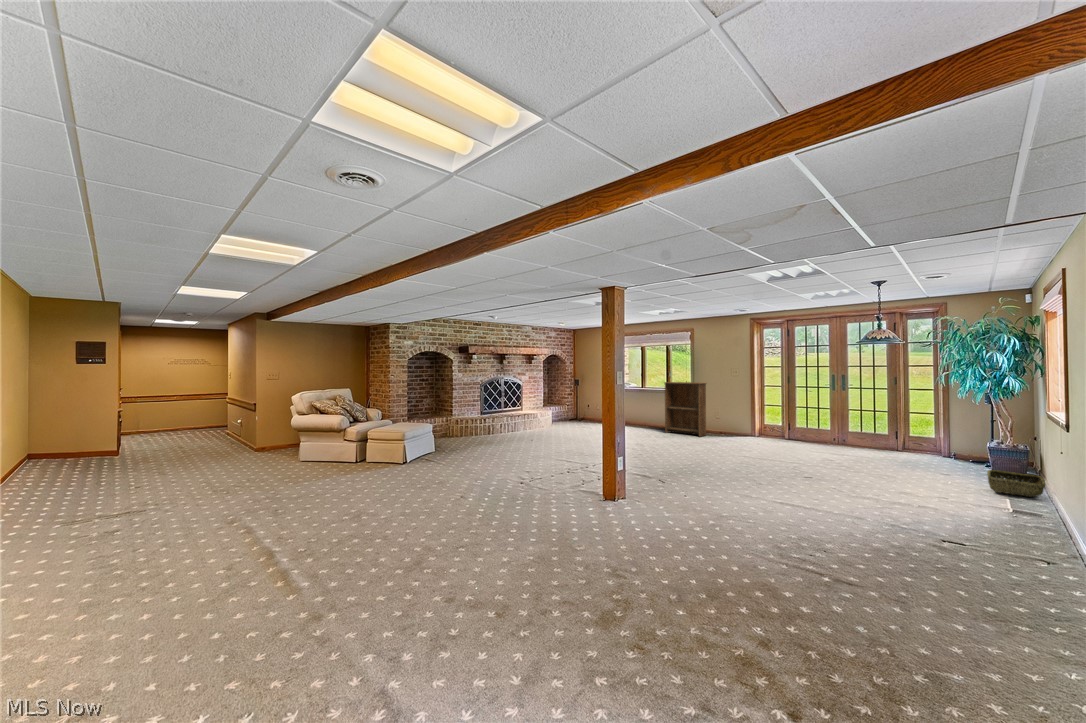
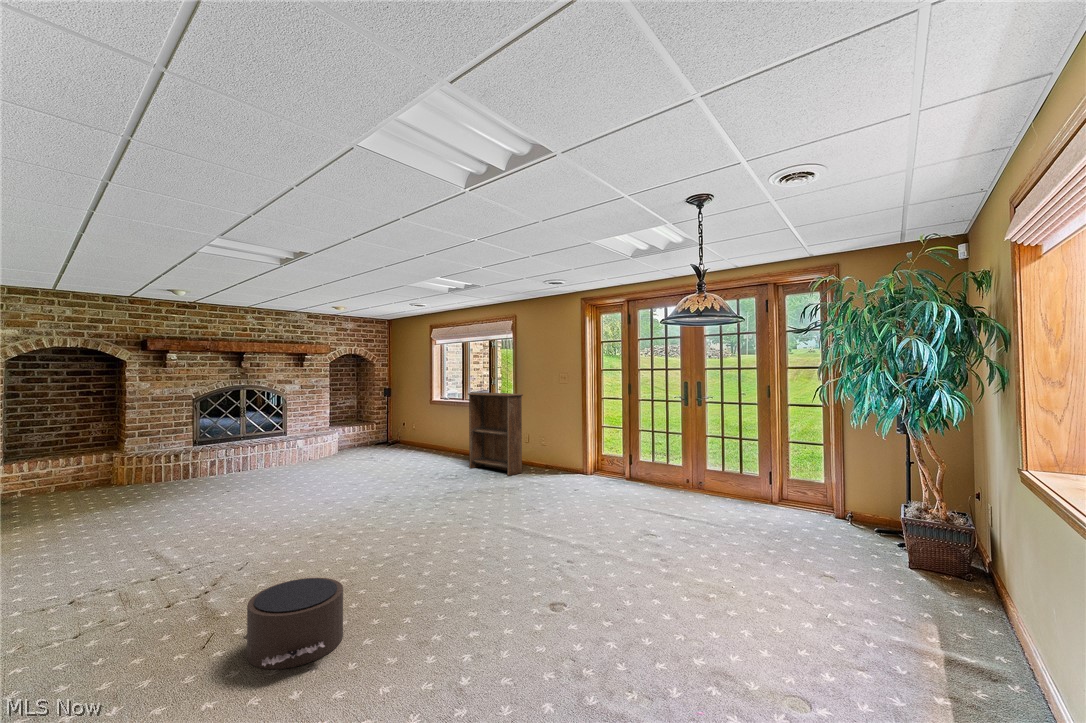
pouf: none [676,461,726,490] -> present [247,578,343,669]
woven basket: present [987,470,1045,497] -> none [899,588,1022,667]

